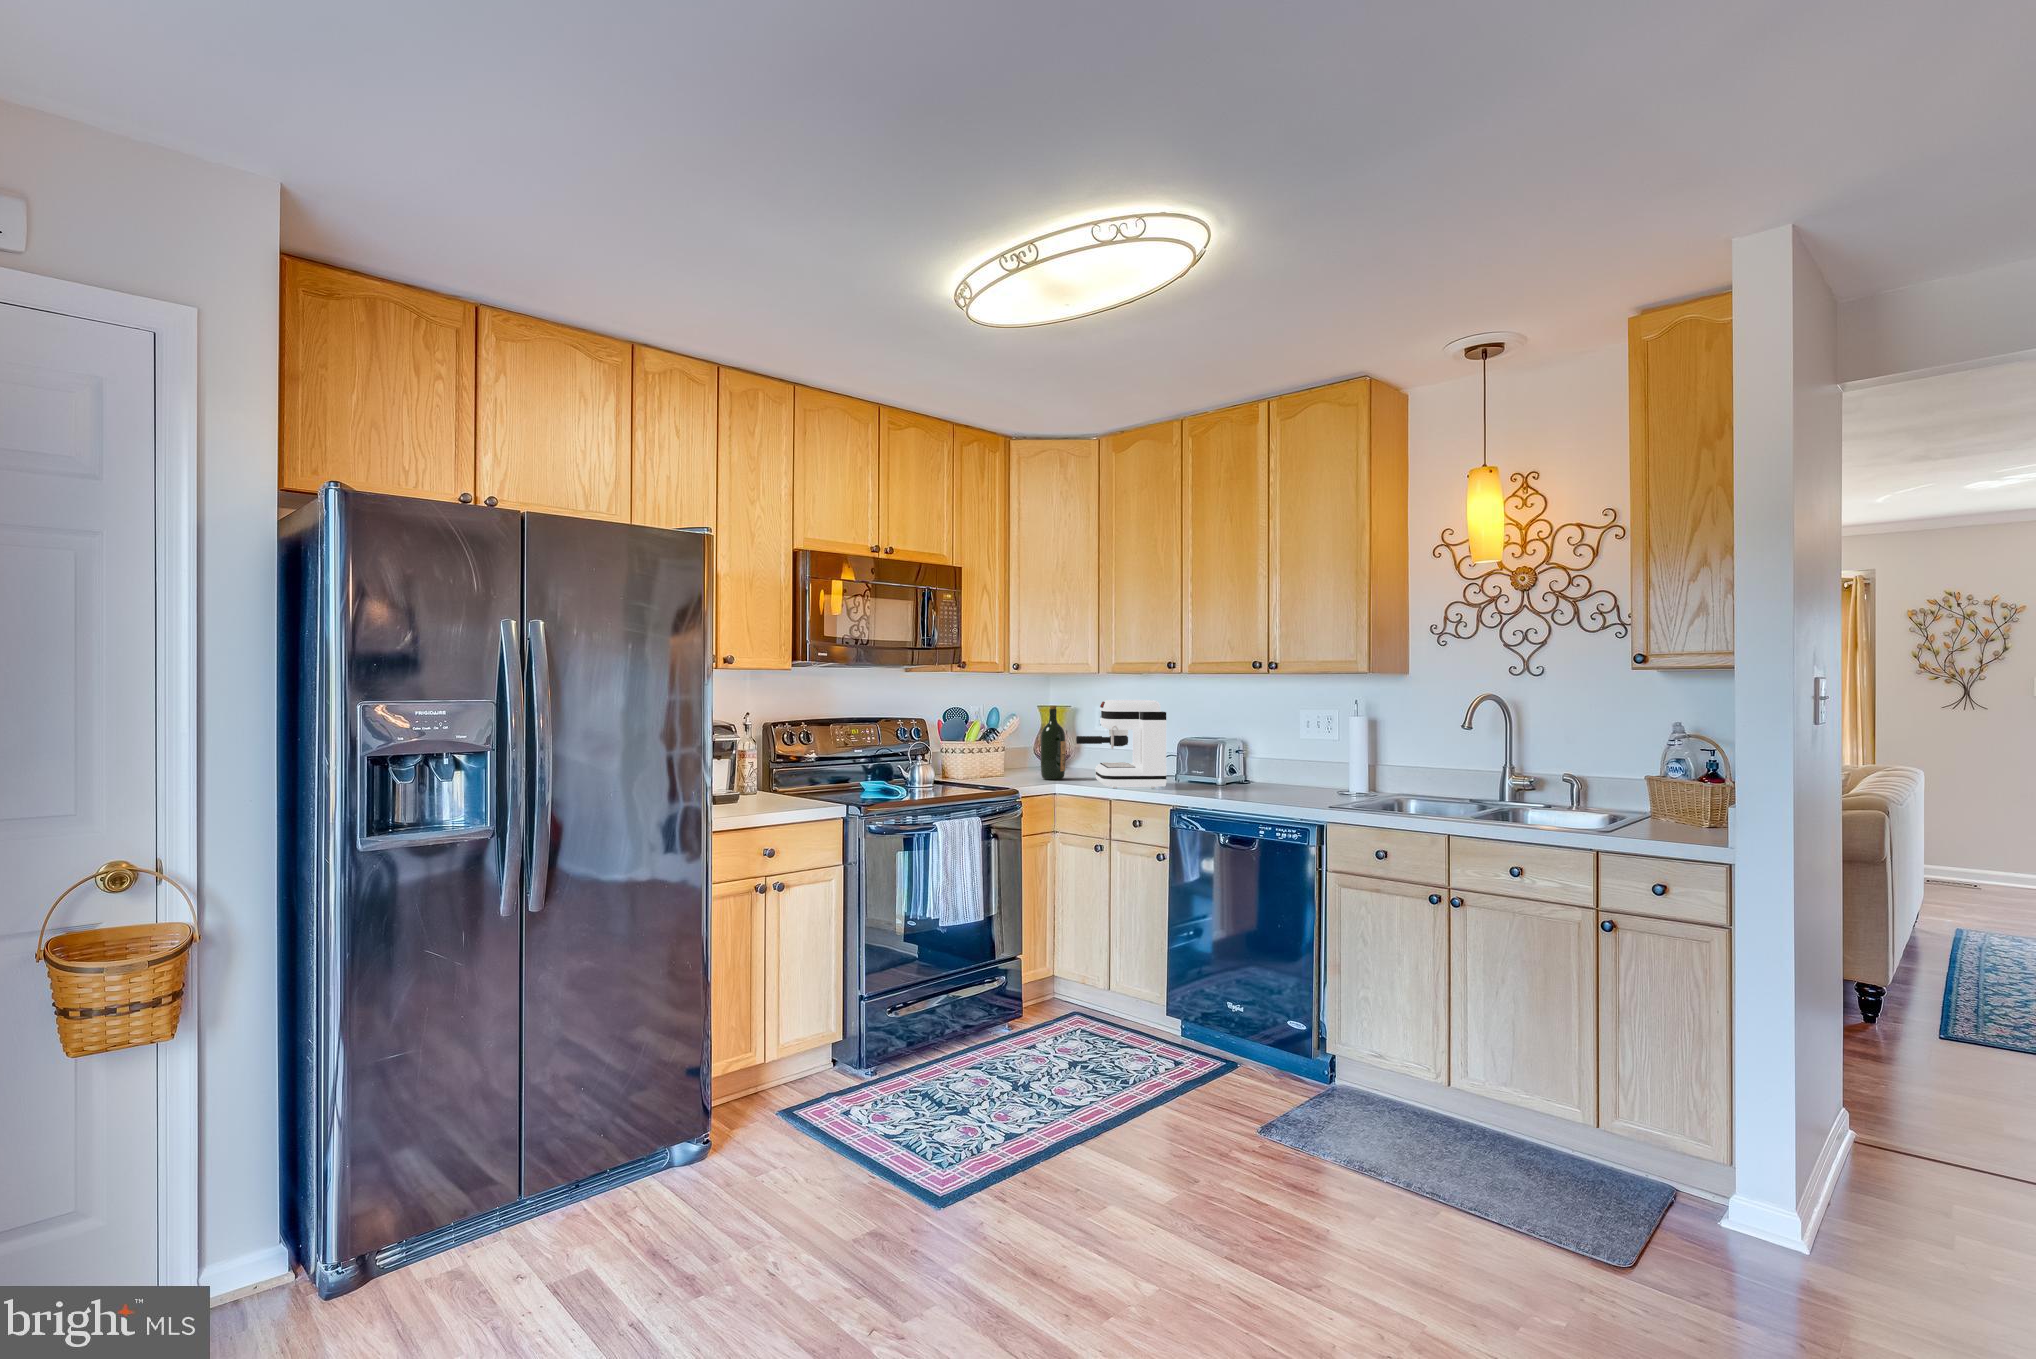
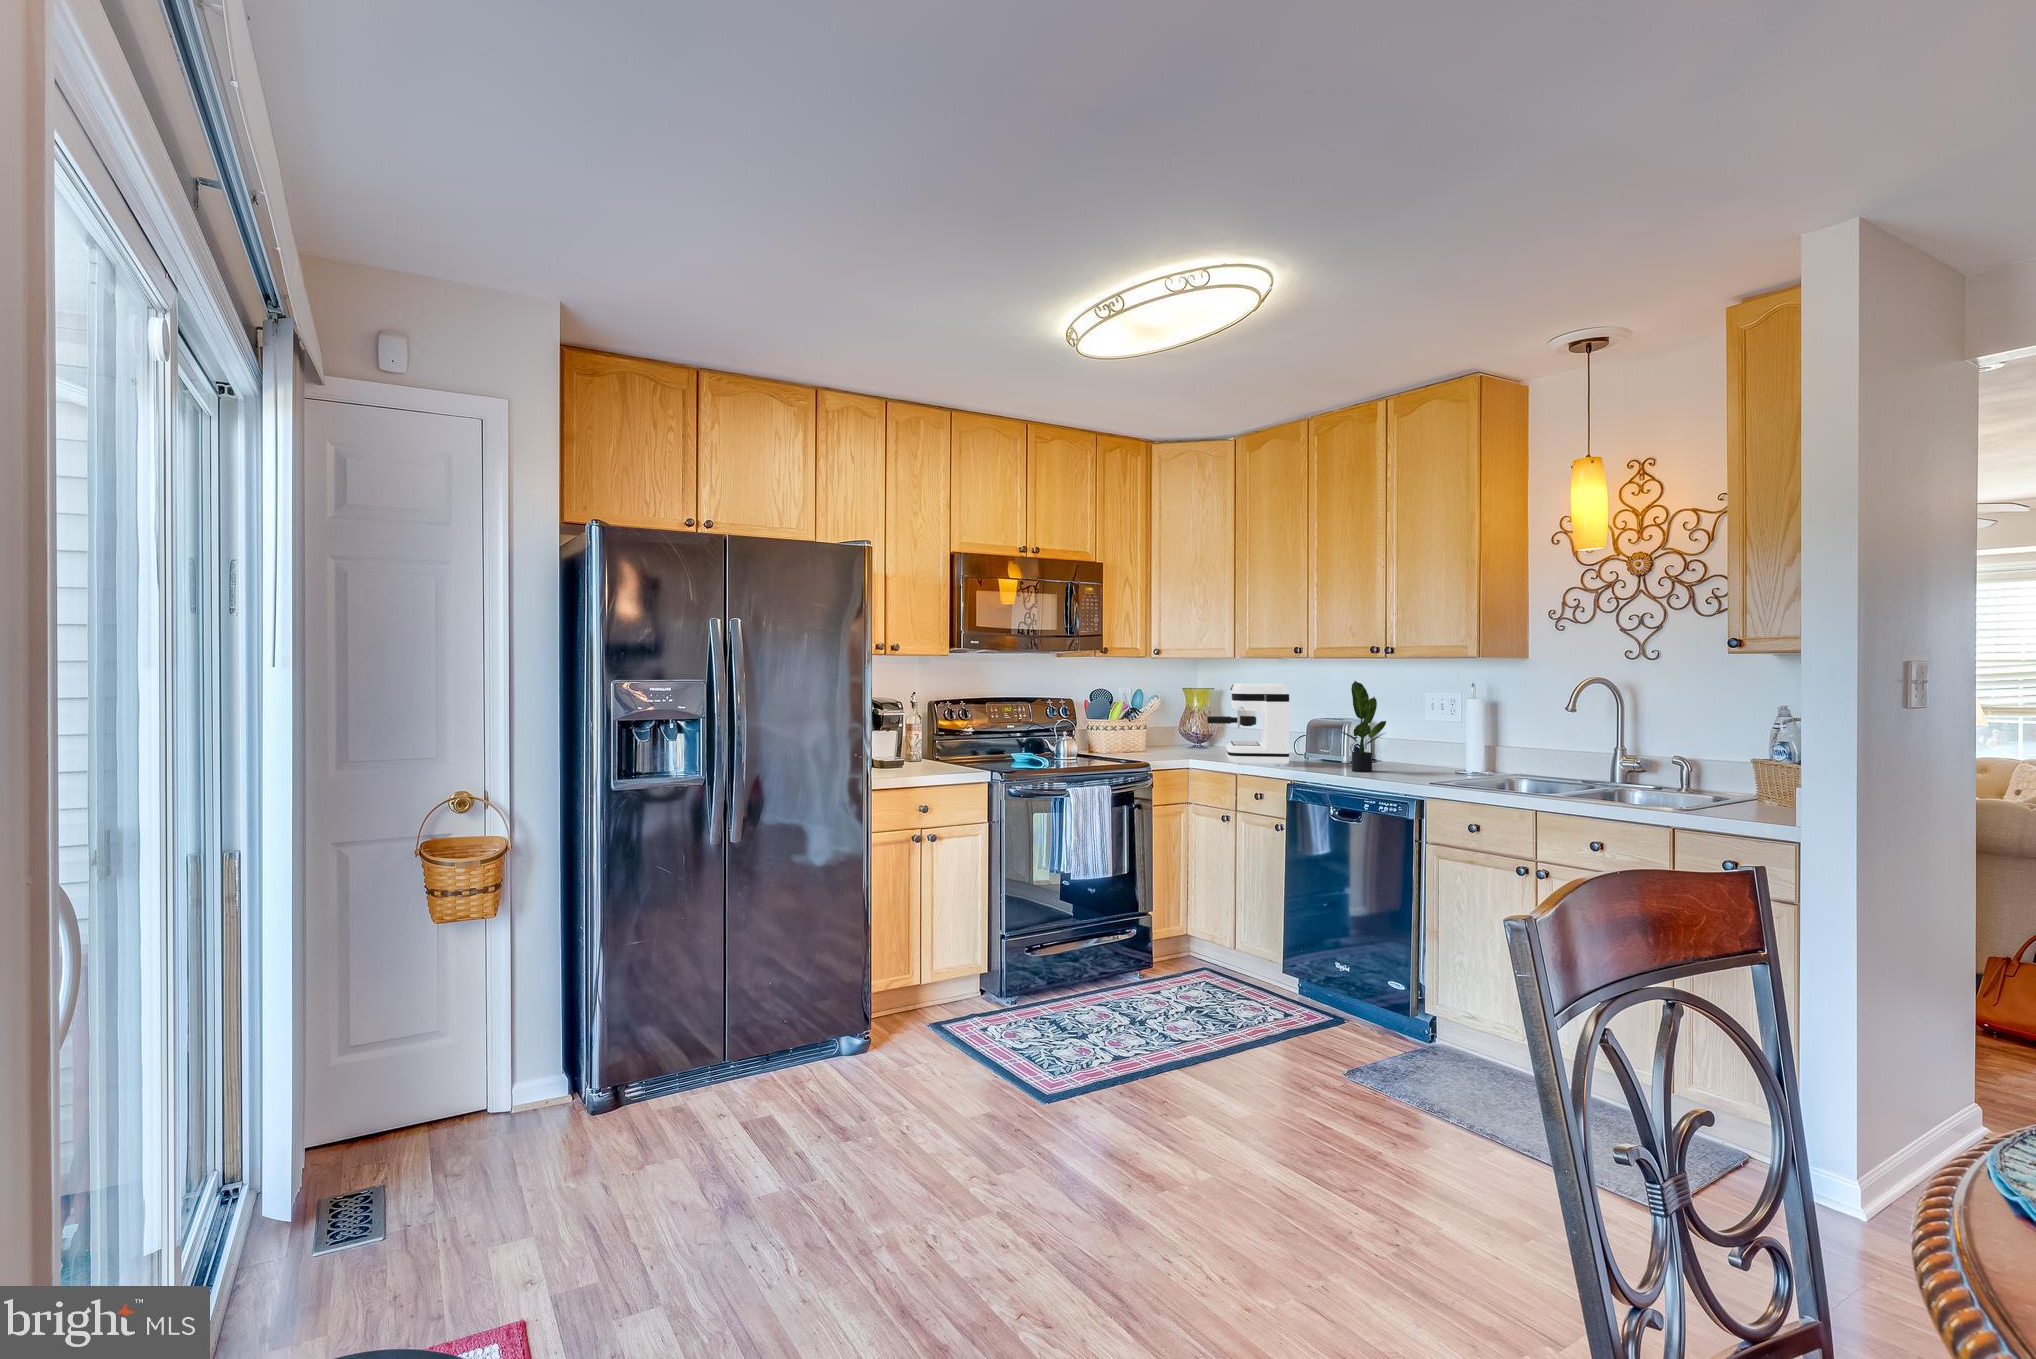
potted plant: none [1220,697,1275,794] -> present [1342,681,1386,772]
wine bottle: present [1041,706,1066,780] -> none [1178,688,1202,757]

